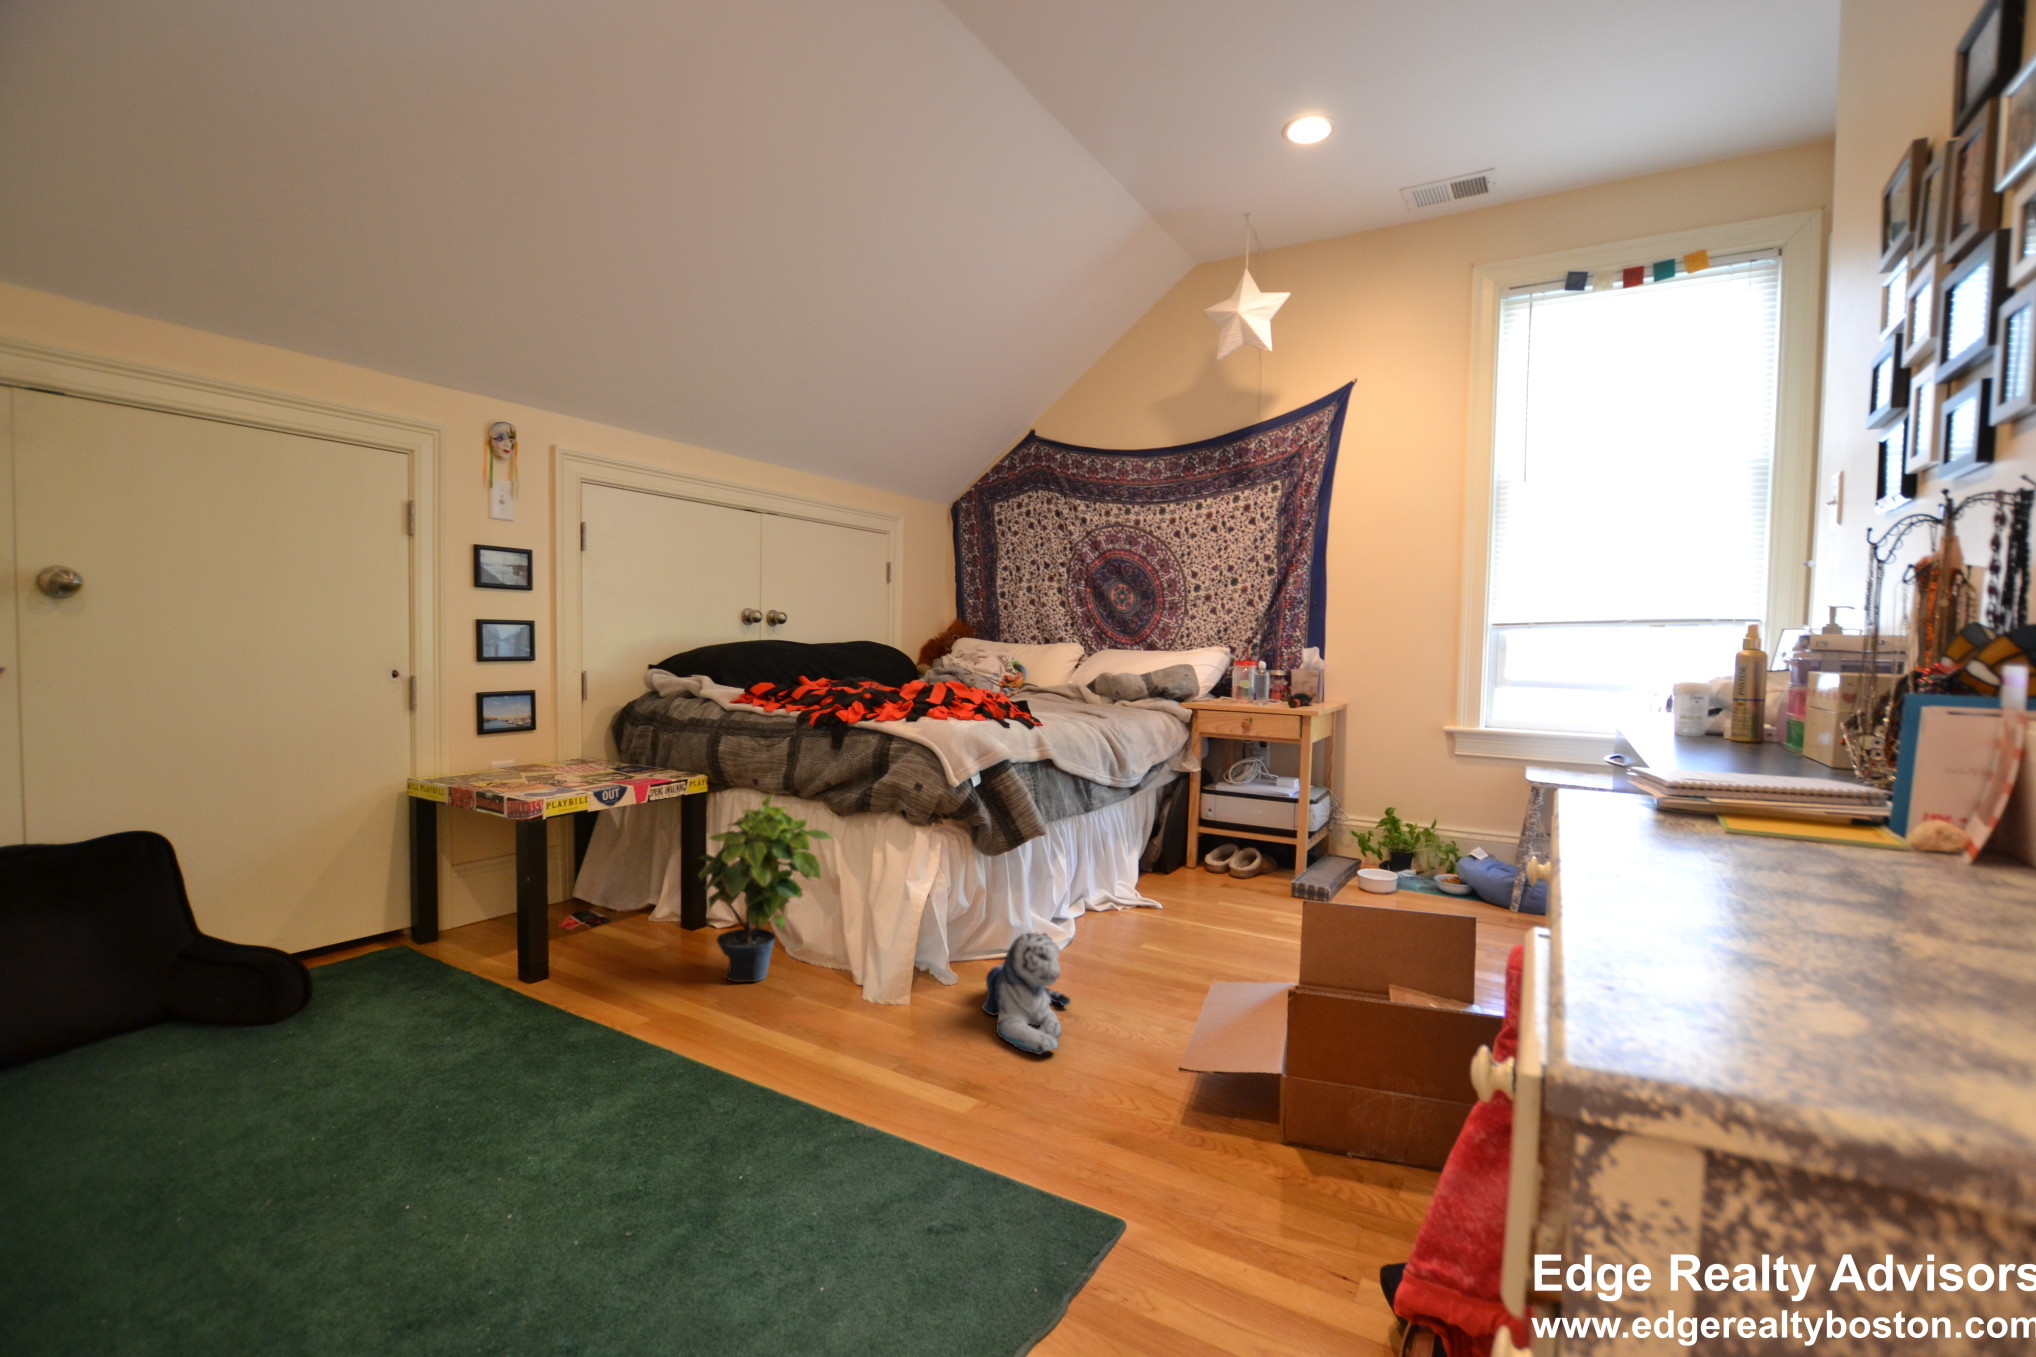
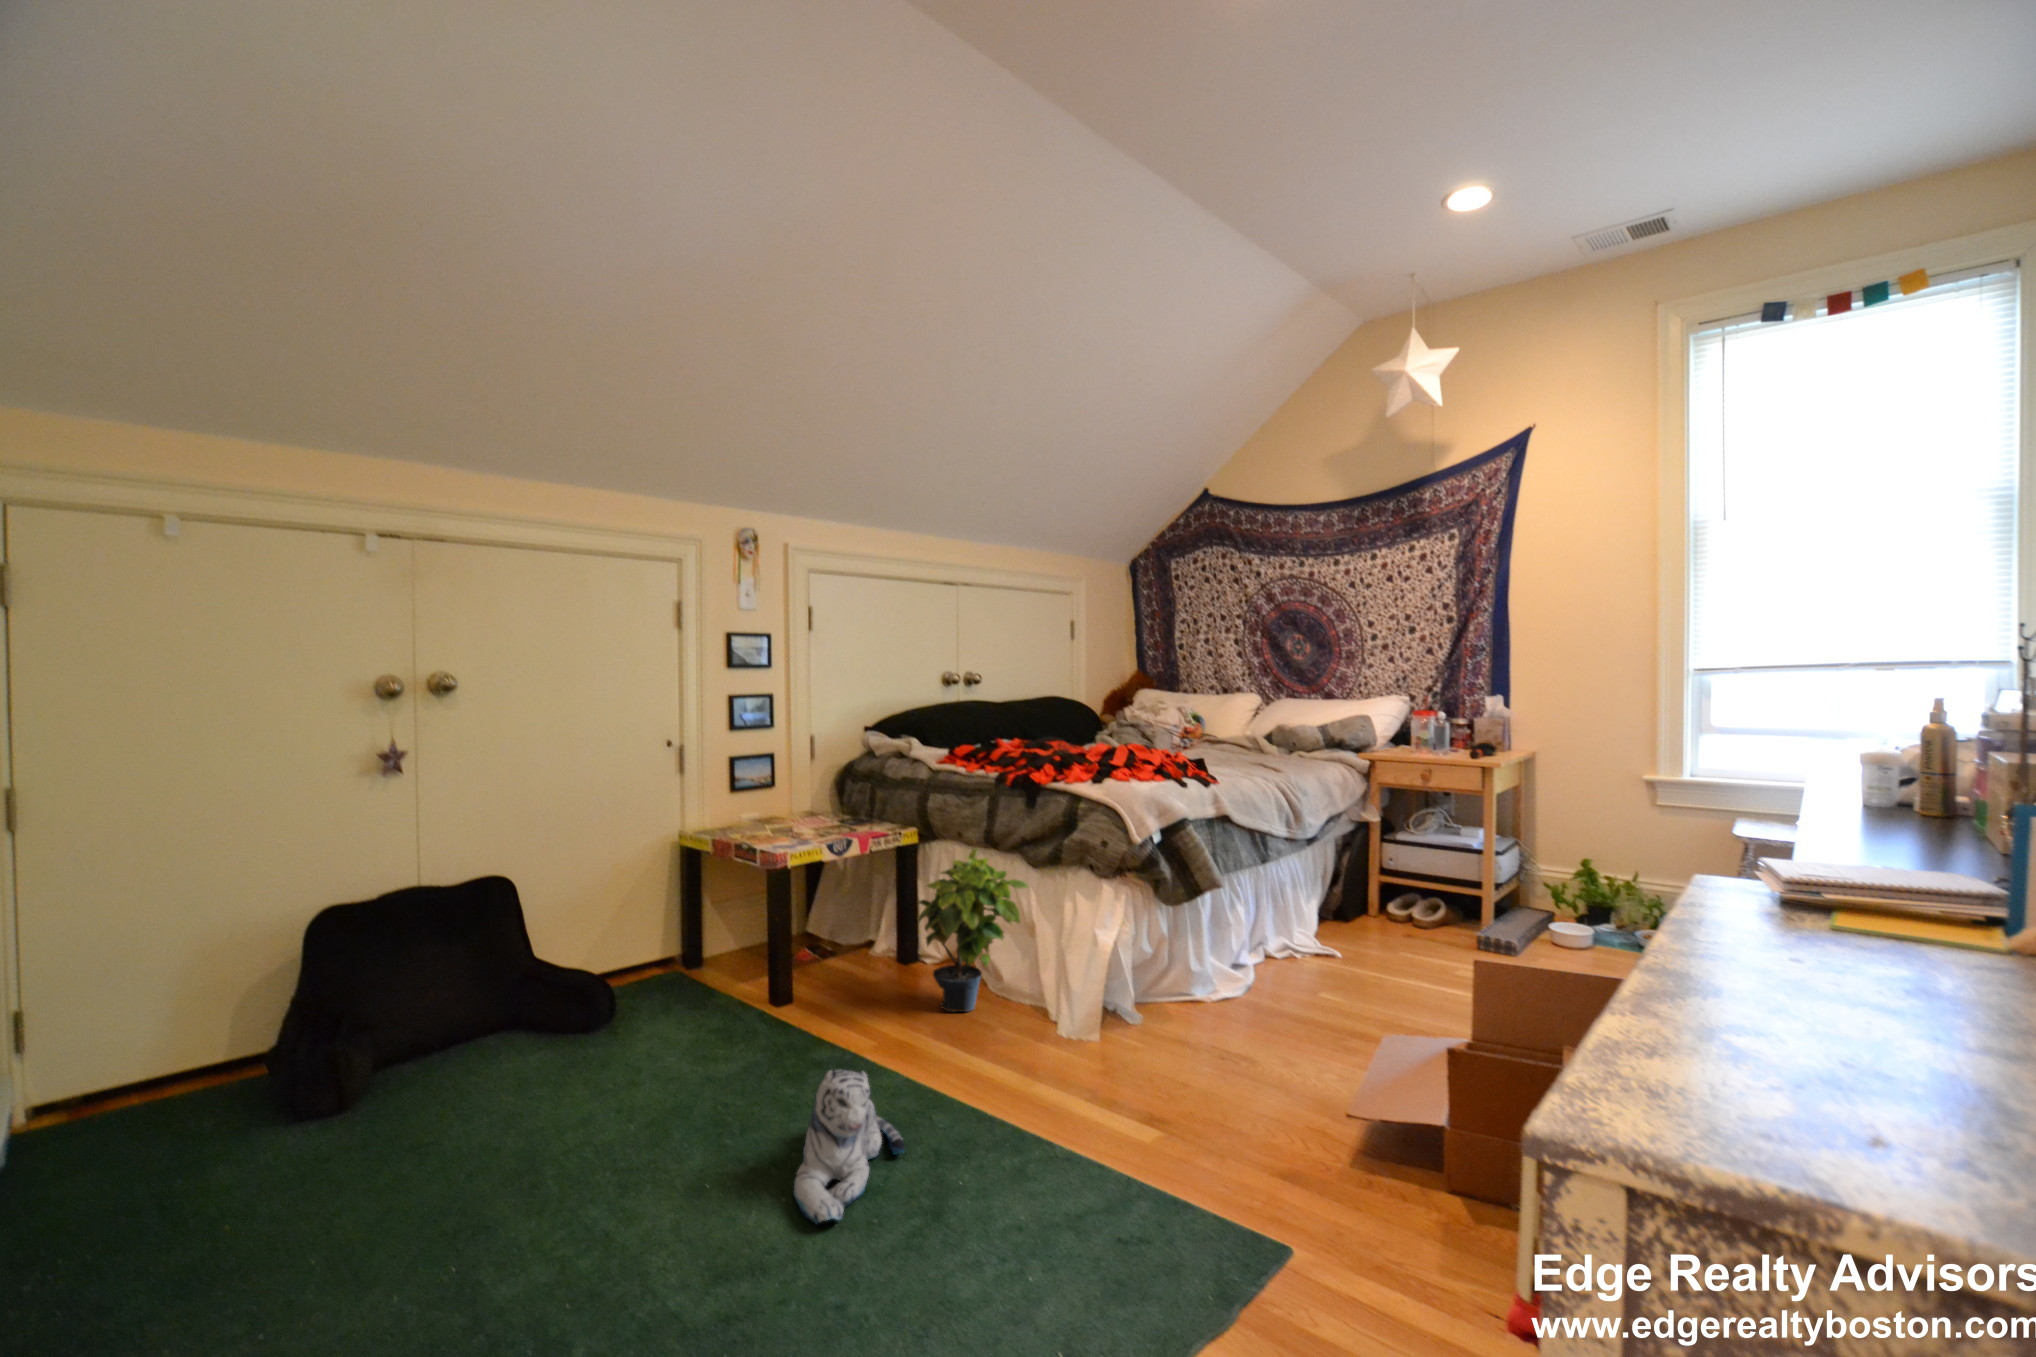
plush toy: present [982,933,1070,1055] -> present [793,1070,904,1224]

